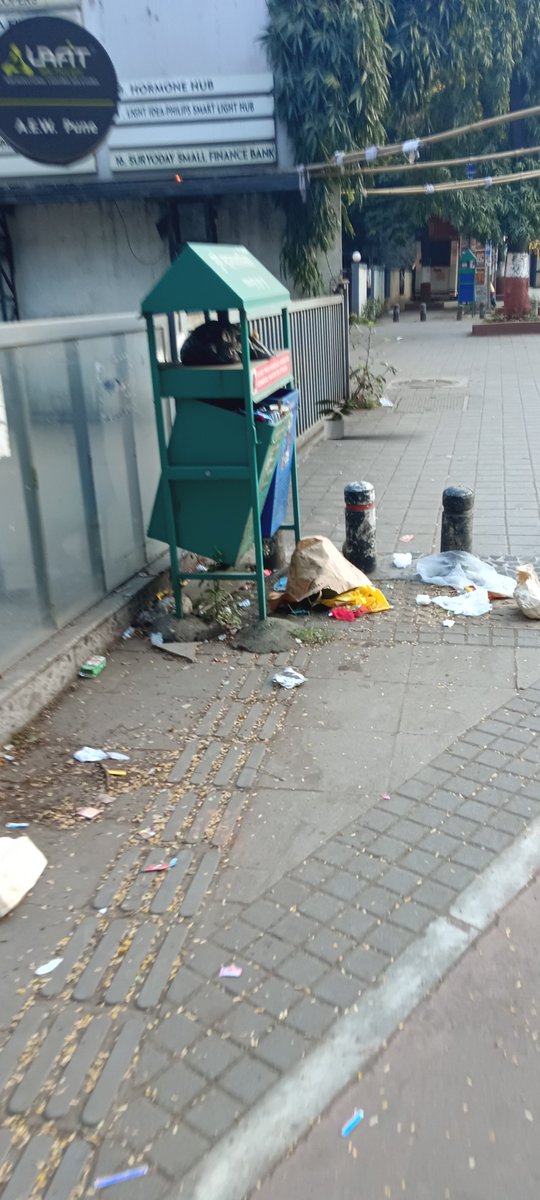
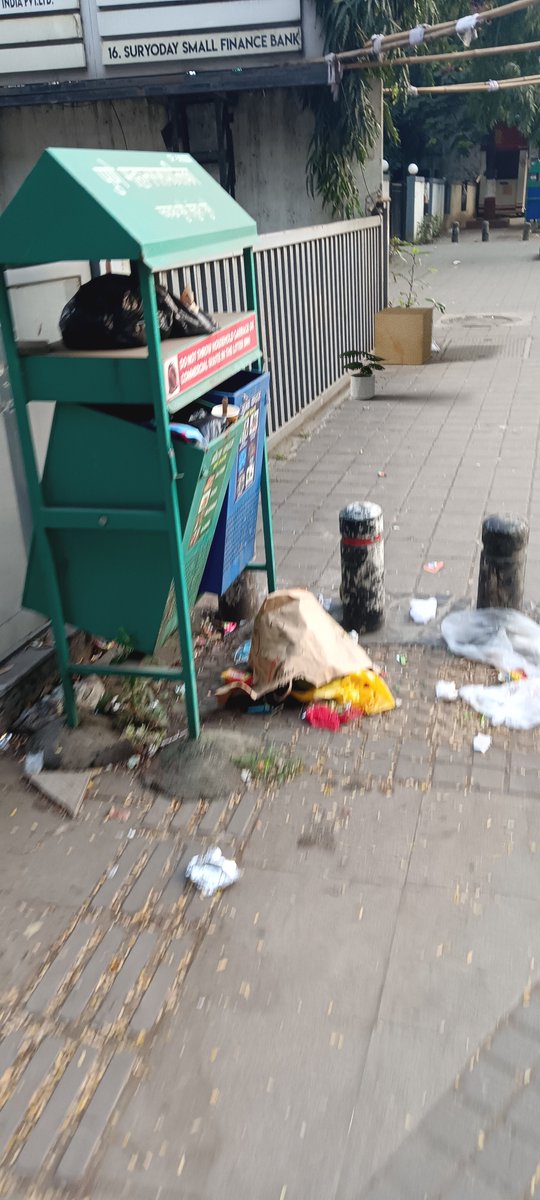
cardboard box: none [339,368,387,415] -> present [374,307,433,365]

